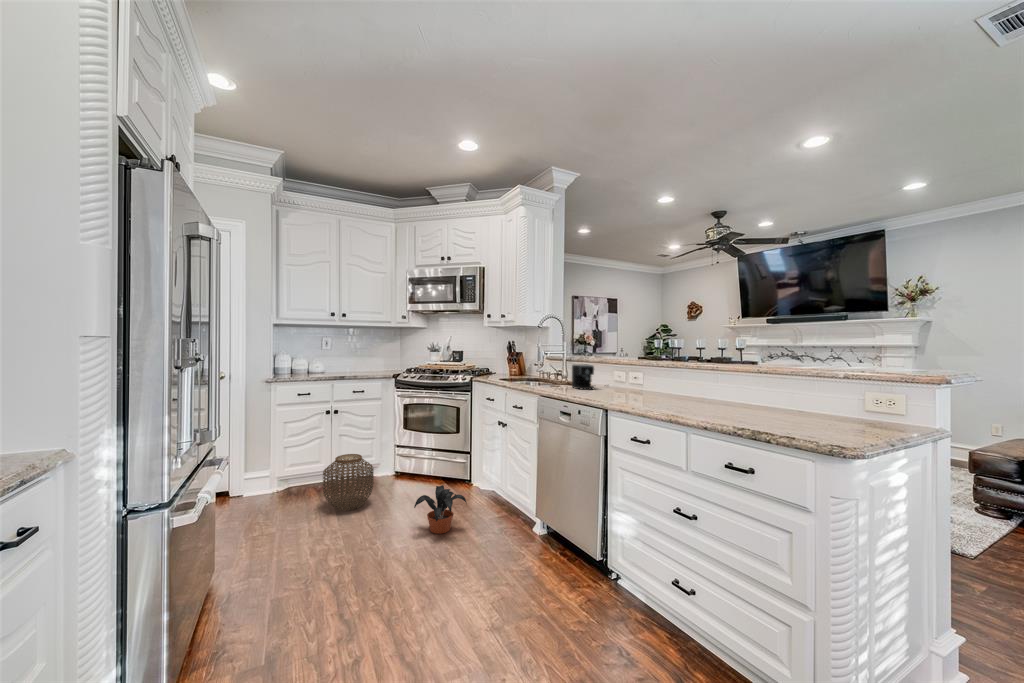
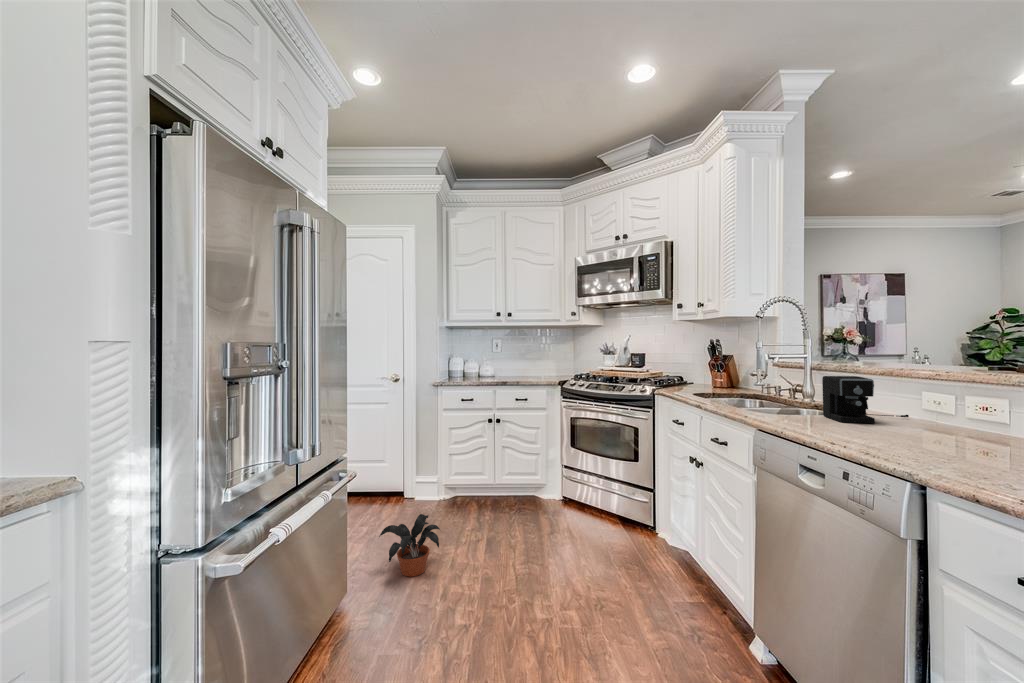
woven basket: present [323,454,374,511] -> none [470,474,527,544]
potted plant: present [414,485,466,534] -> present [379,514,440,576]

